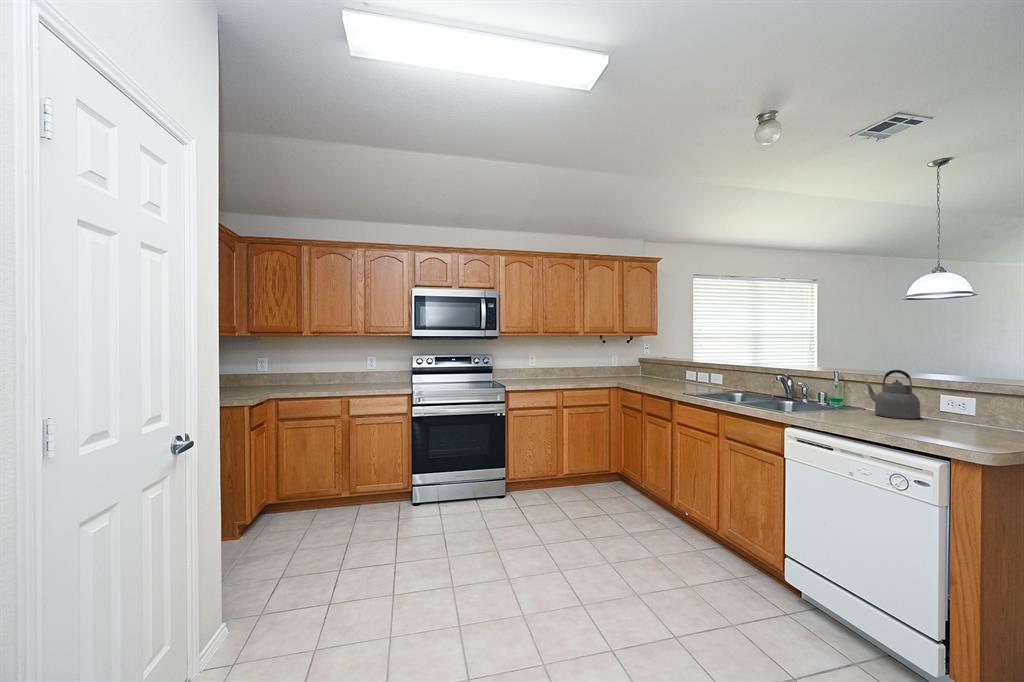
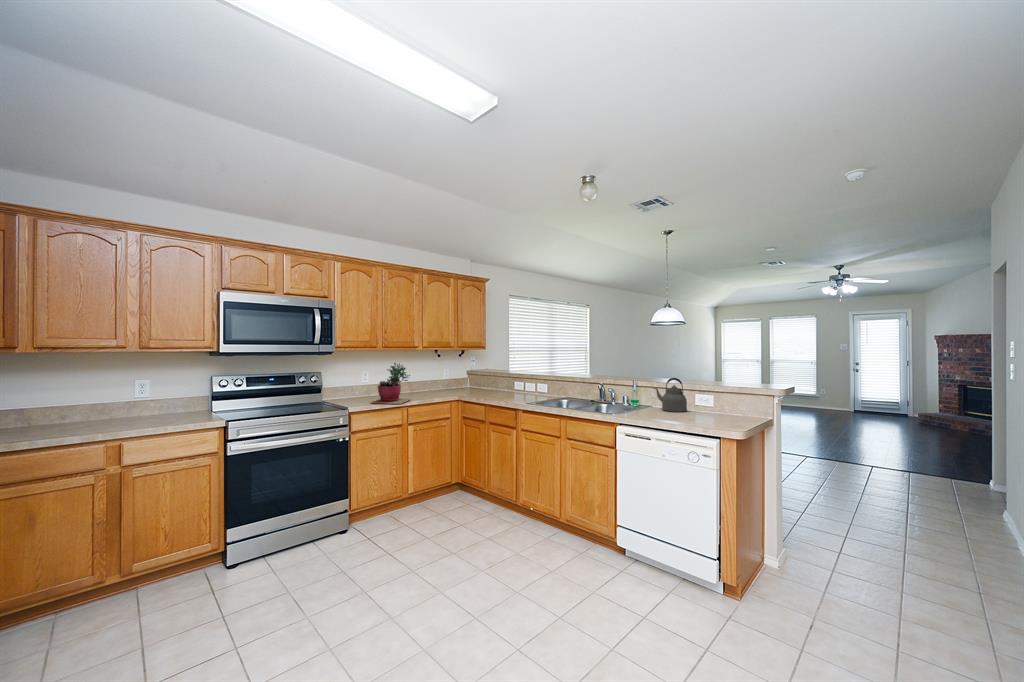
succulent plant: none [528,347,568,387] -> present [371,363,411,404]

